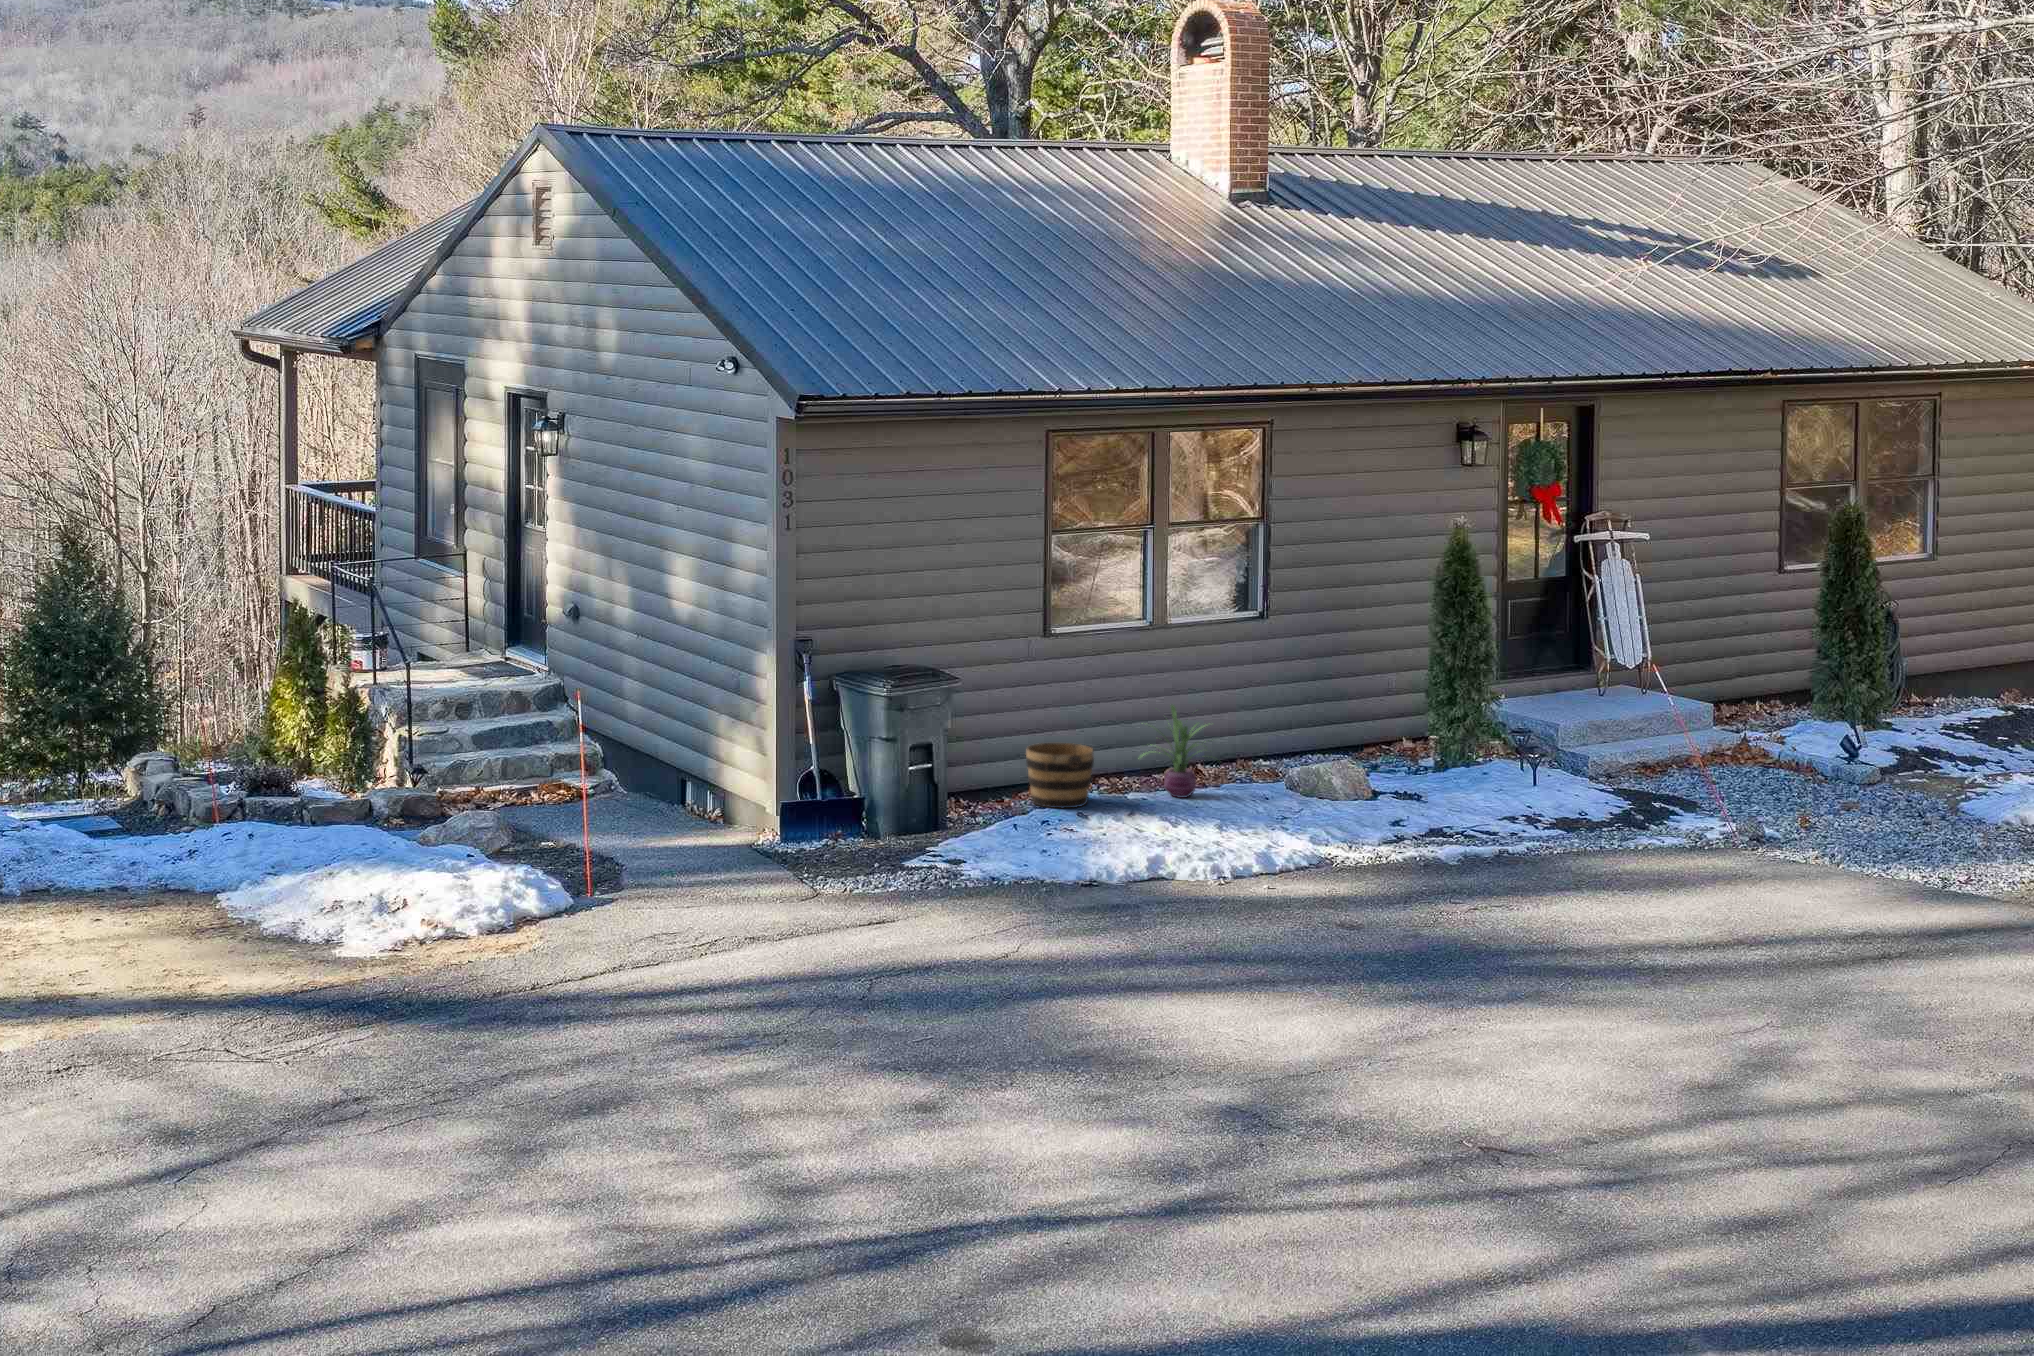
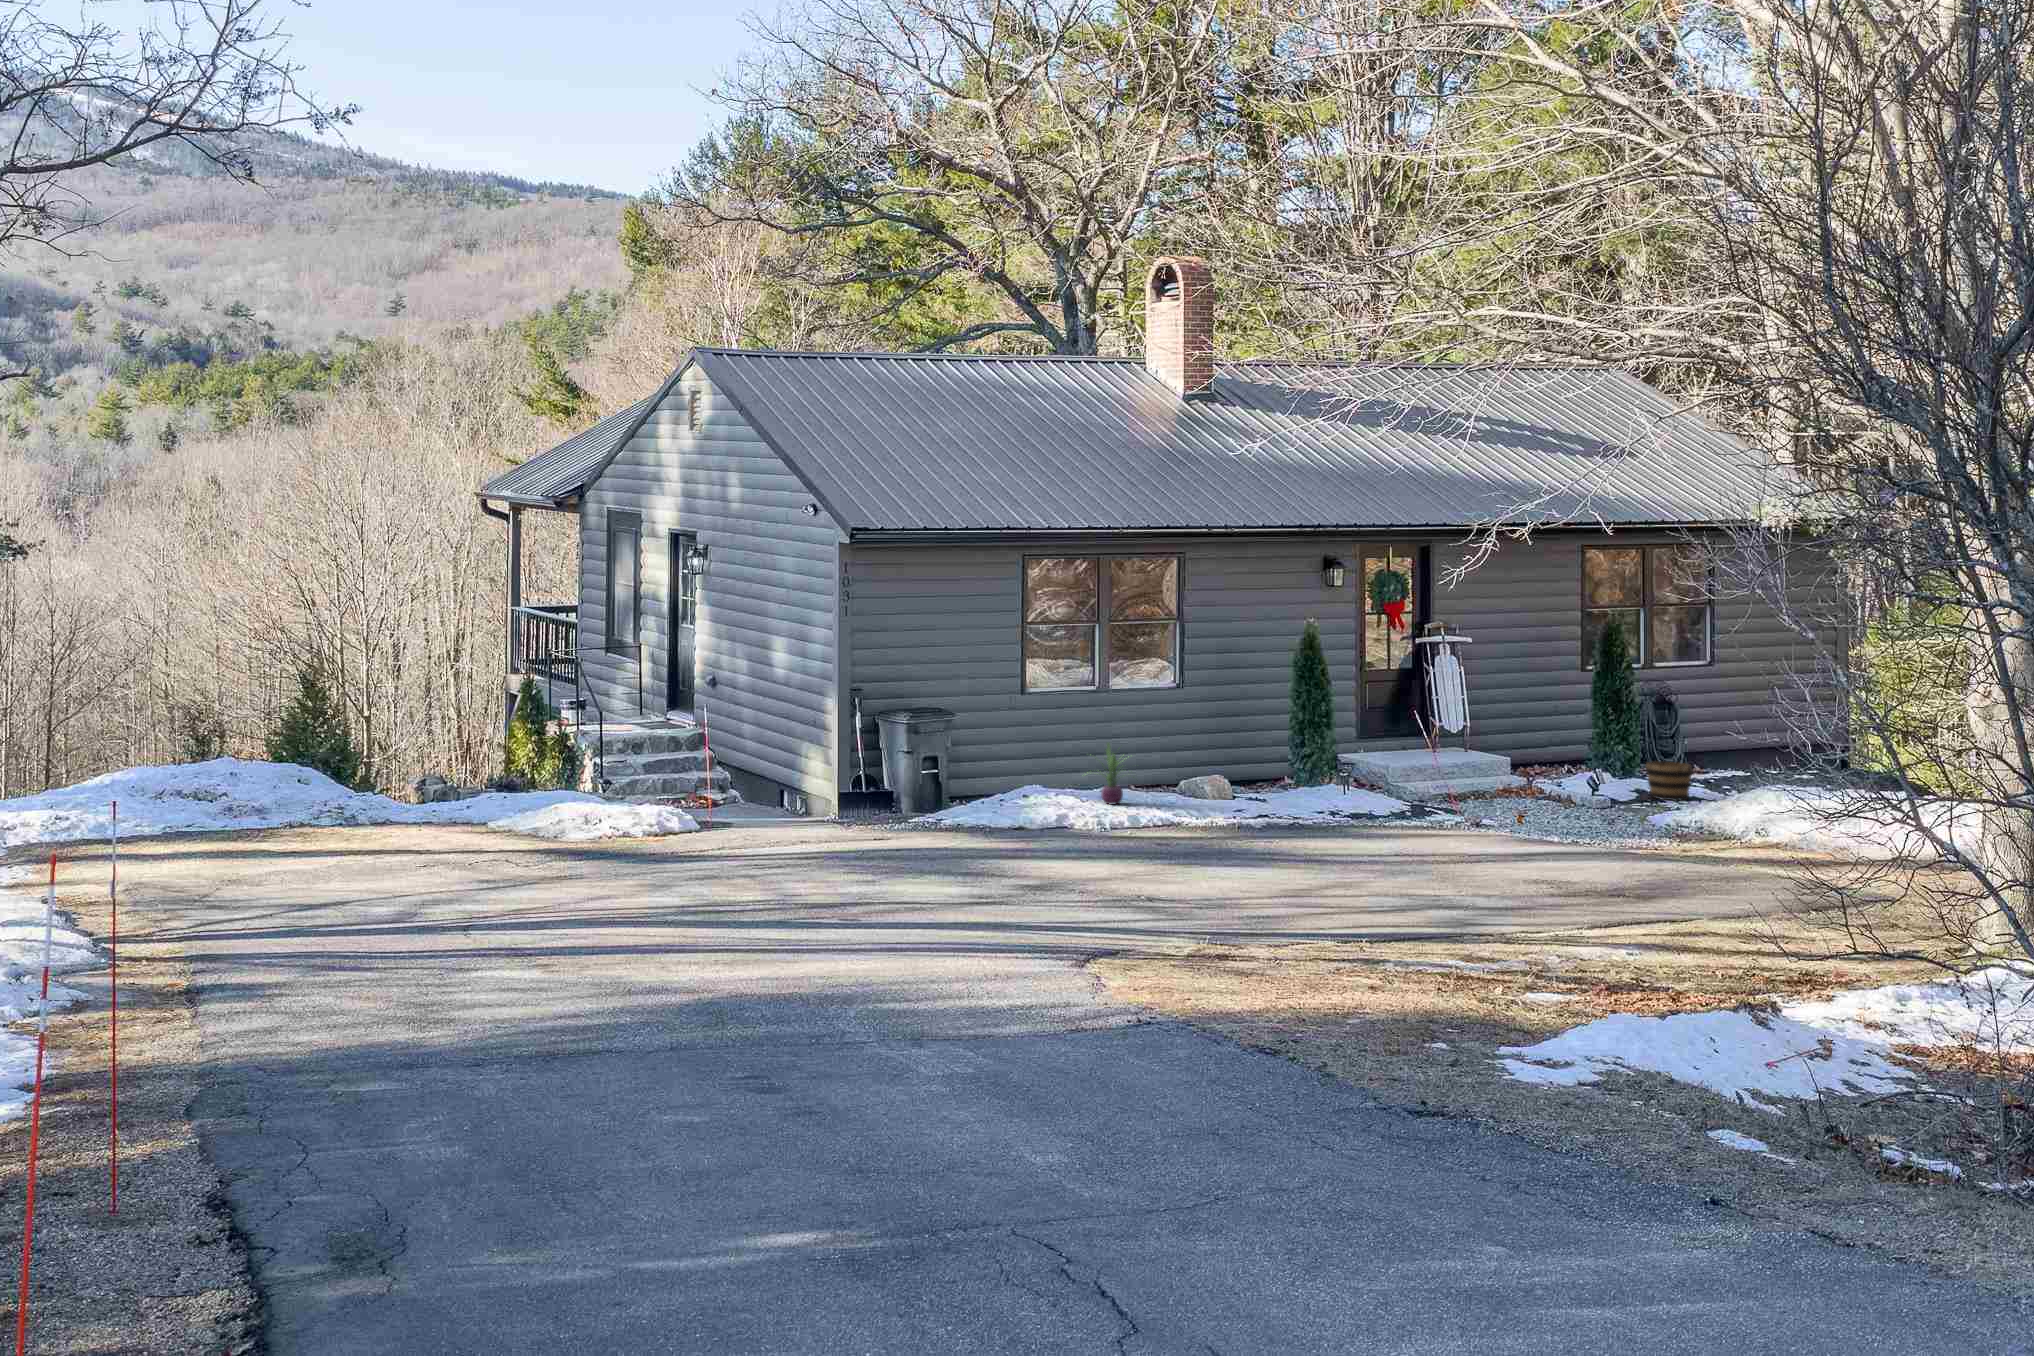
bucket: present [1026,743,1094,808] -> present [1646,761,1693,800]

